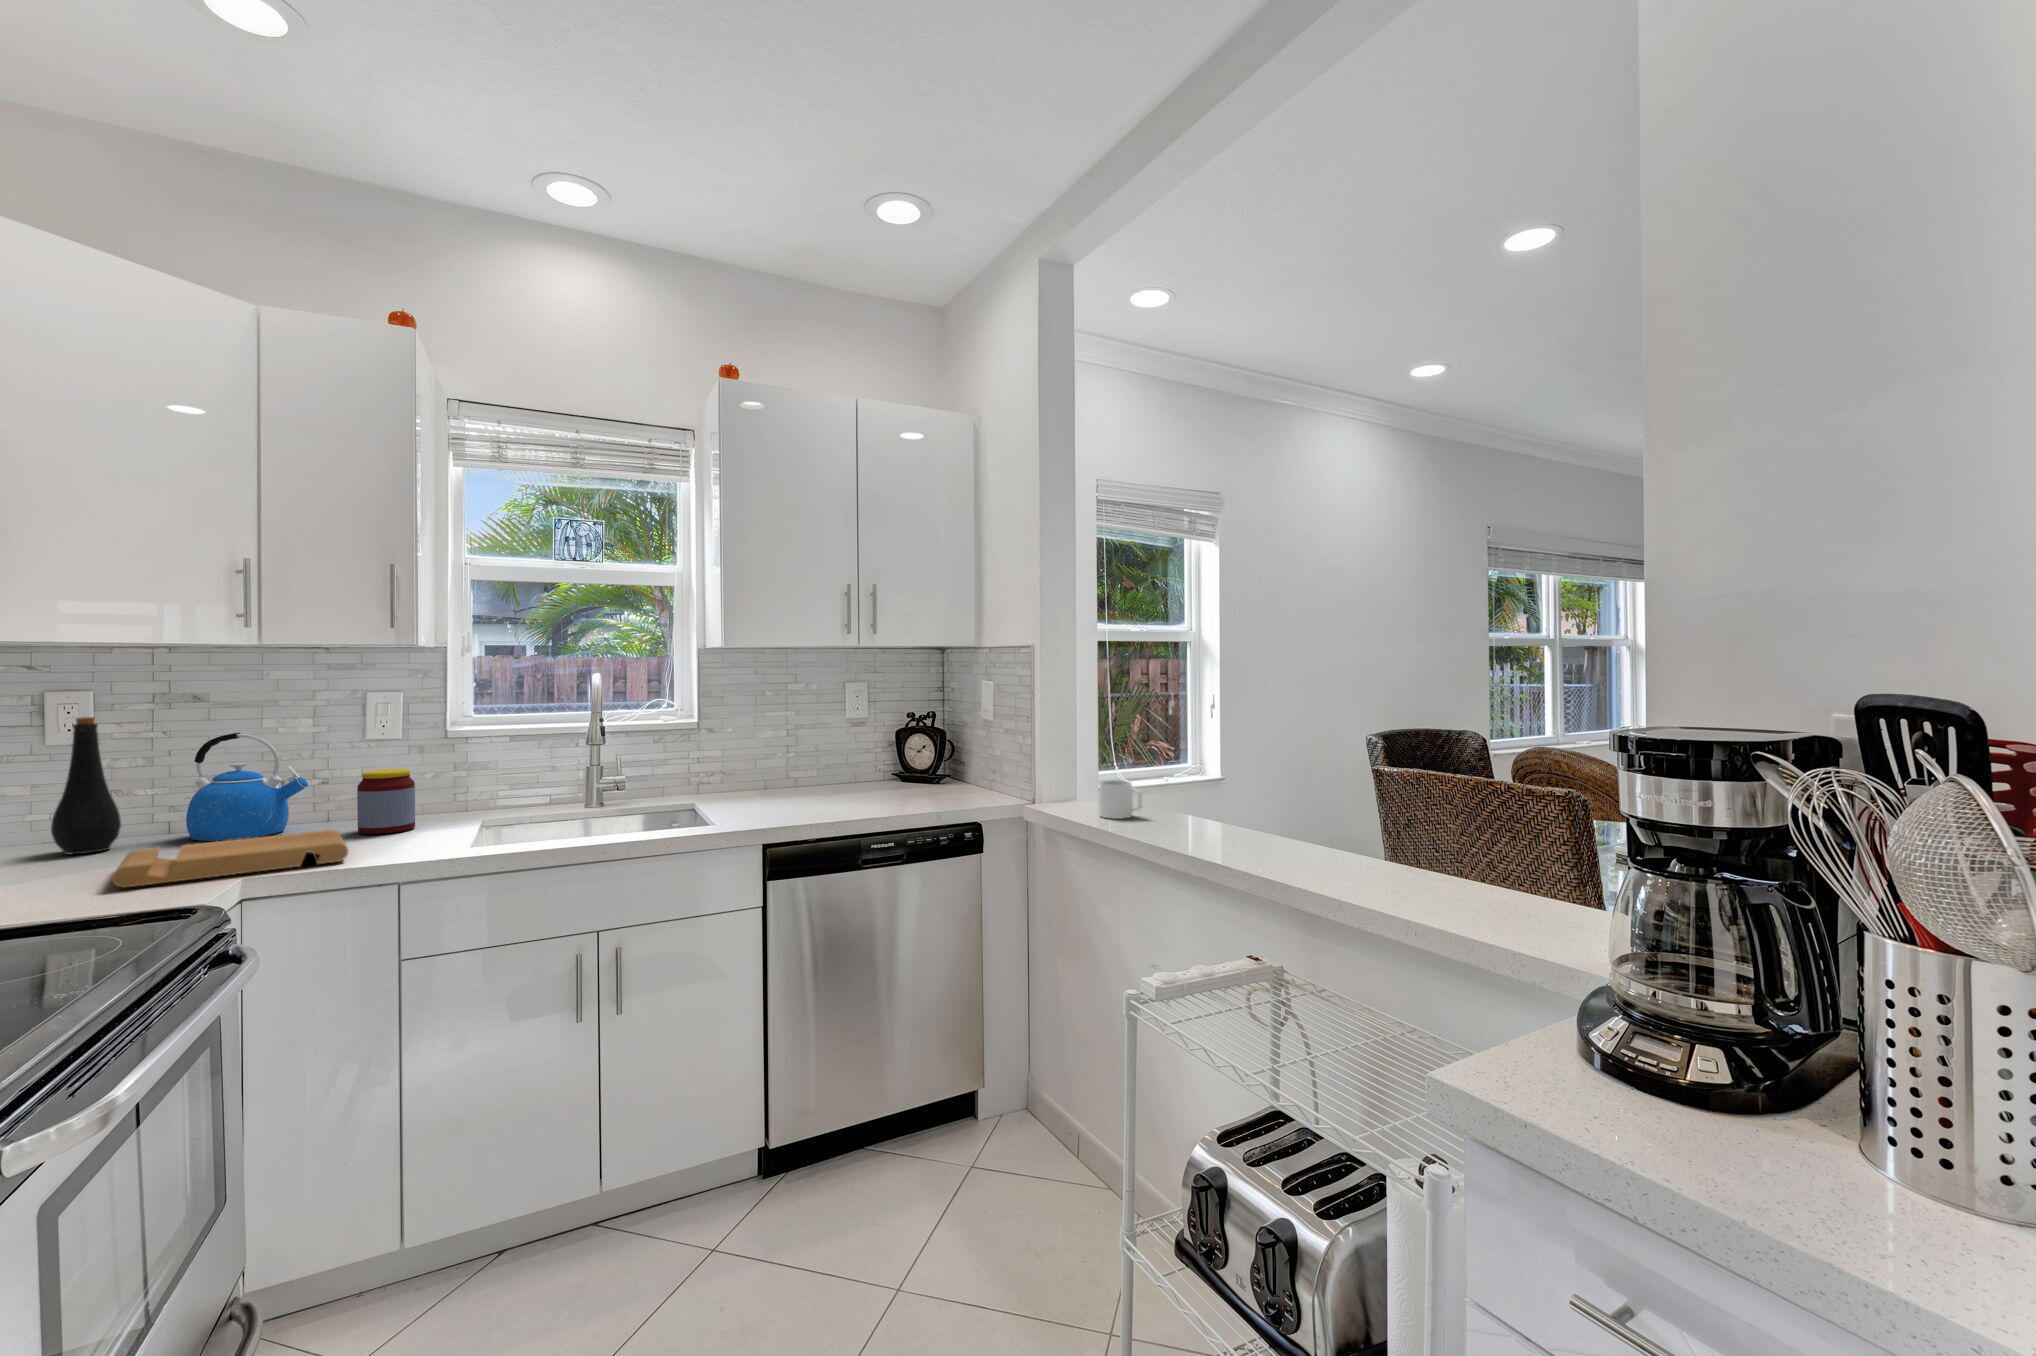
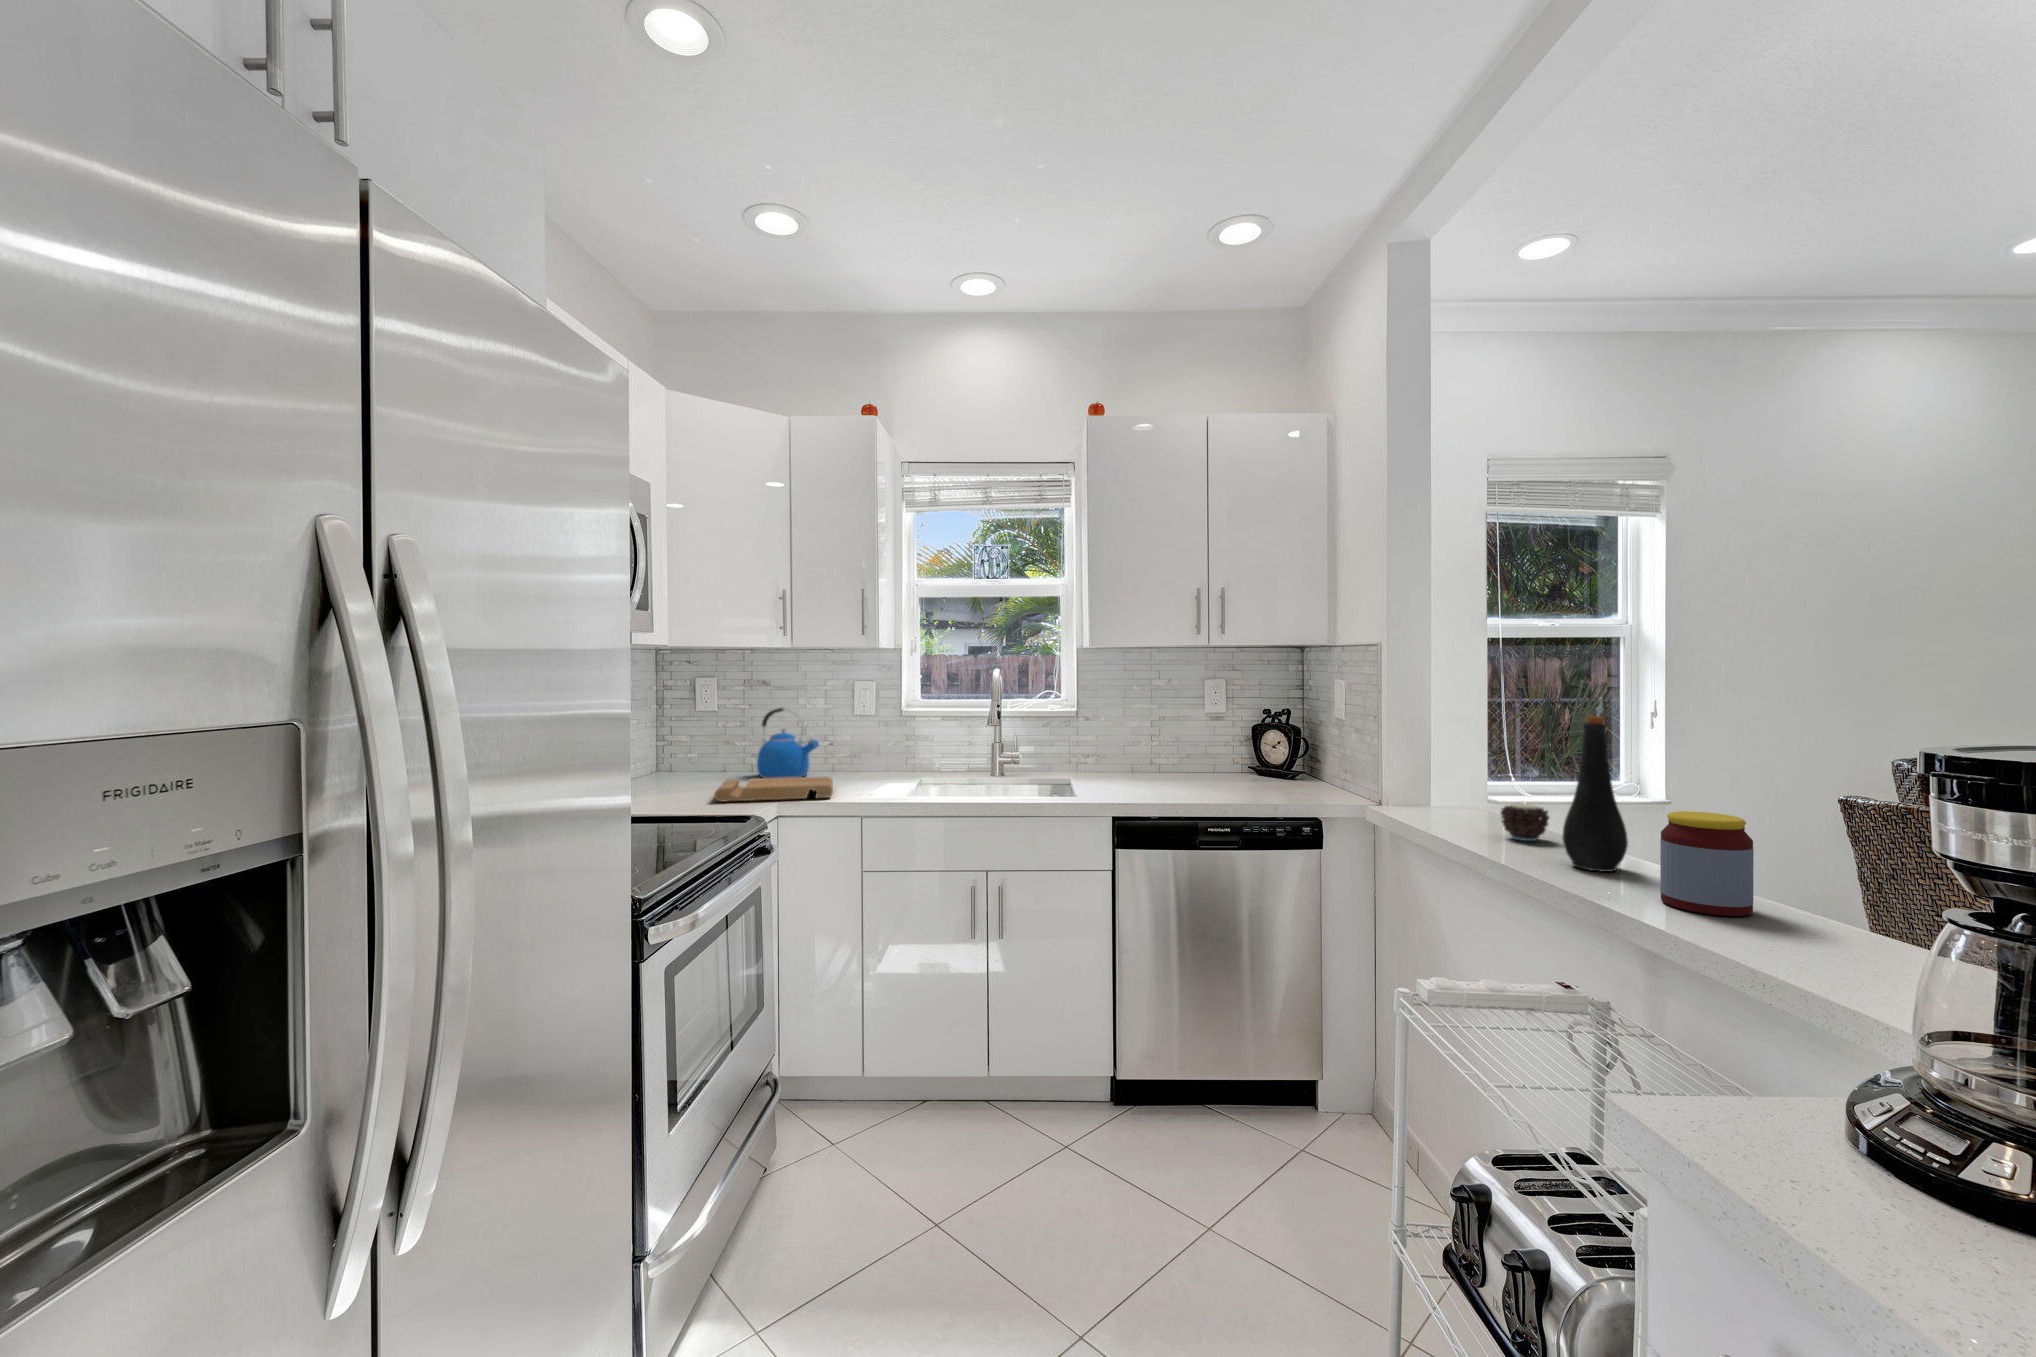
bottle: present [51,717,121,854] -> present [1563,716,1628,872]
jar: present [357,769,415,834] -> present [1660,811,1754,916]
mug: present [1099,781,1142,819] -> none [1444,785,1495,825]
candle: none [1153,790,1193,829] -> present [1501,803,1549,841]

